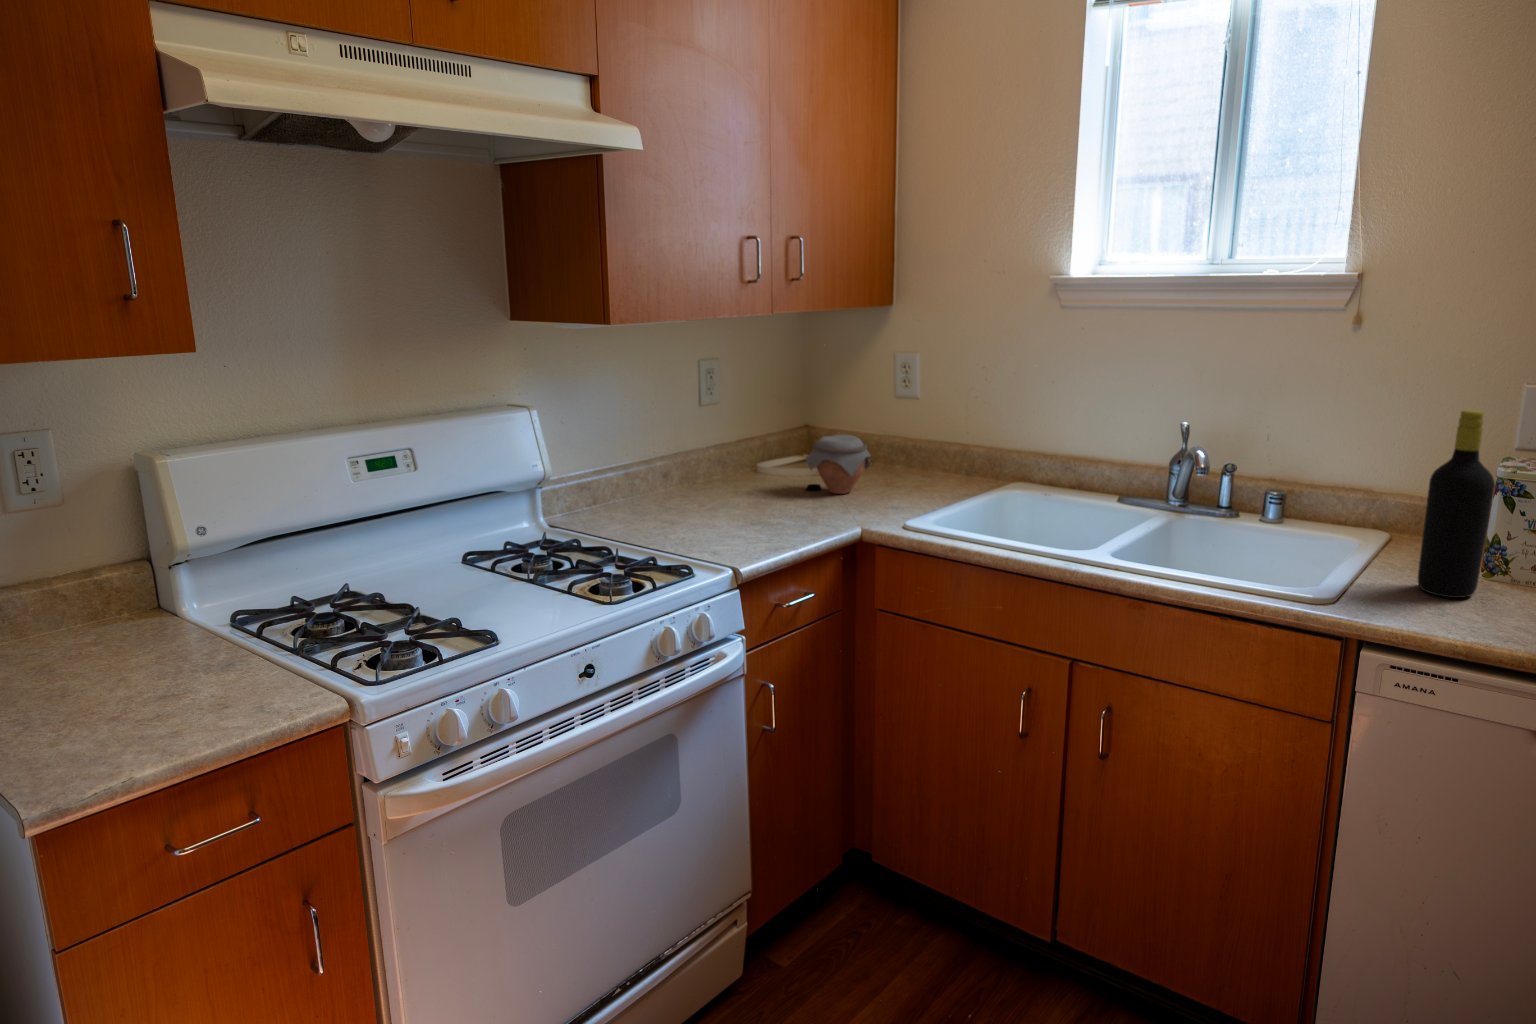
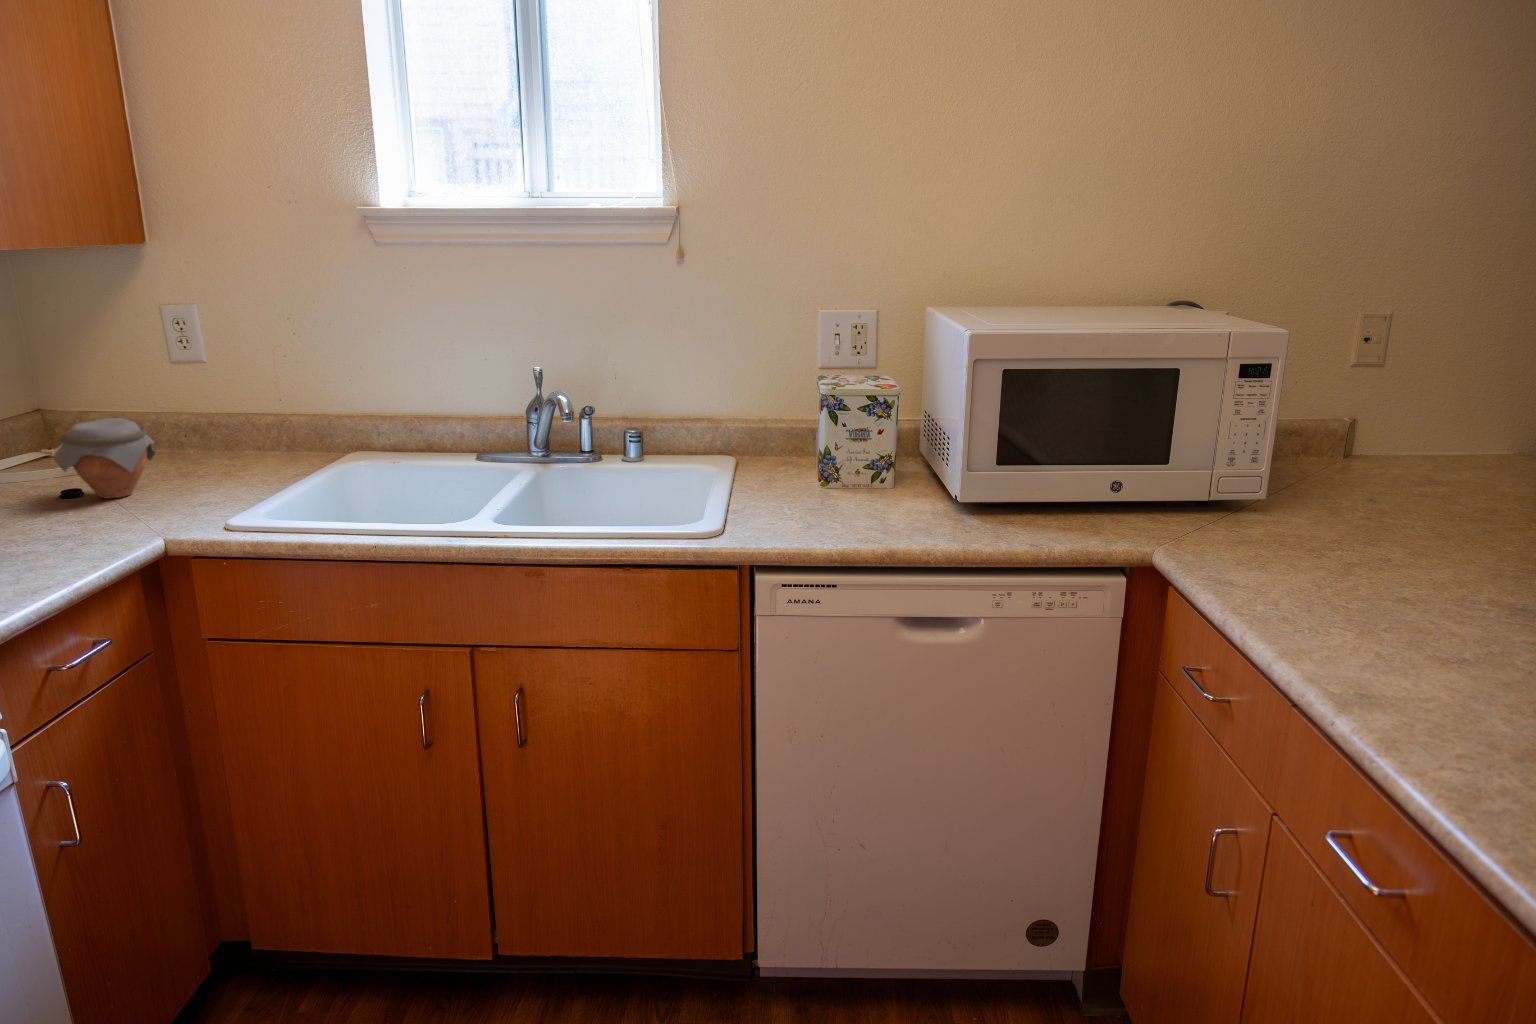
bottle: present [1418,410,1495,598] -> none [778,334,829,510]

